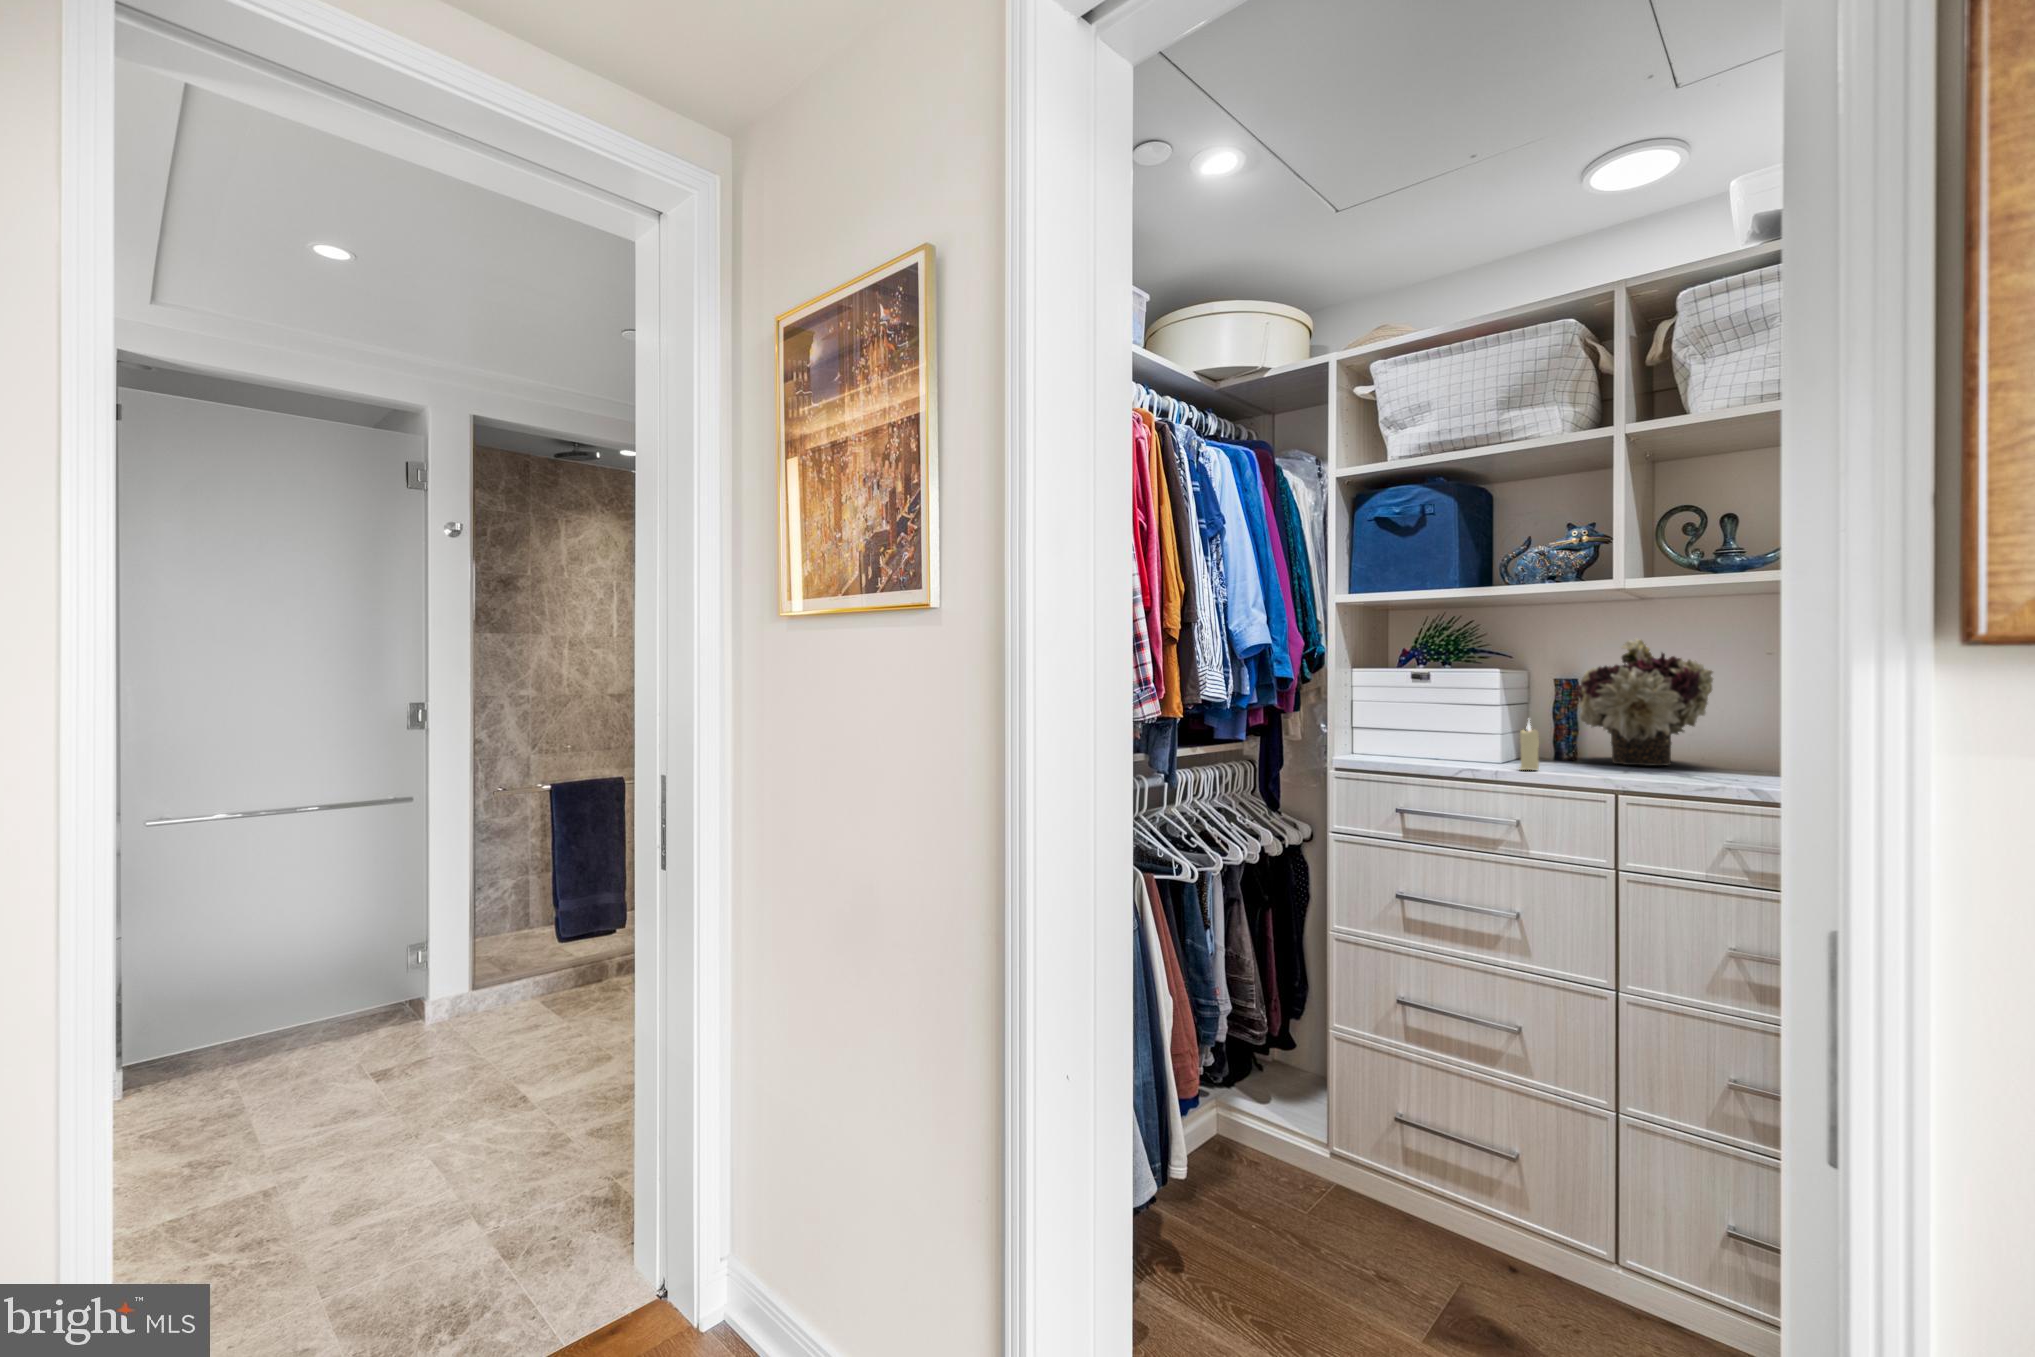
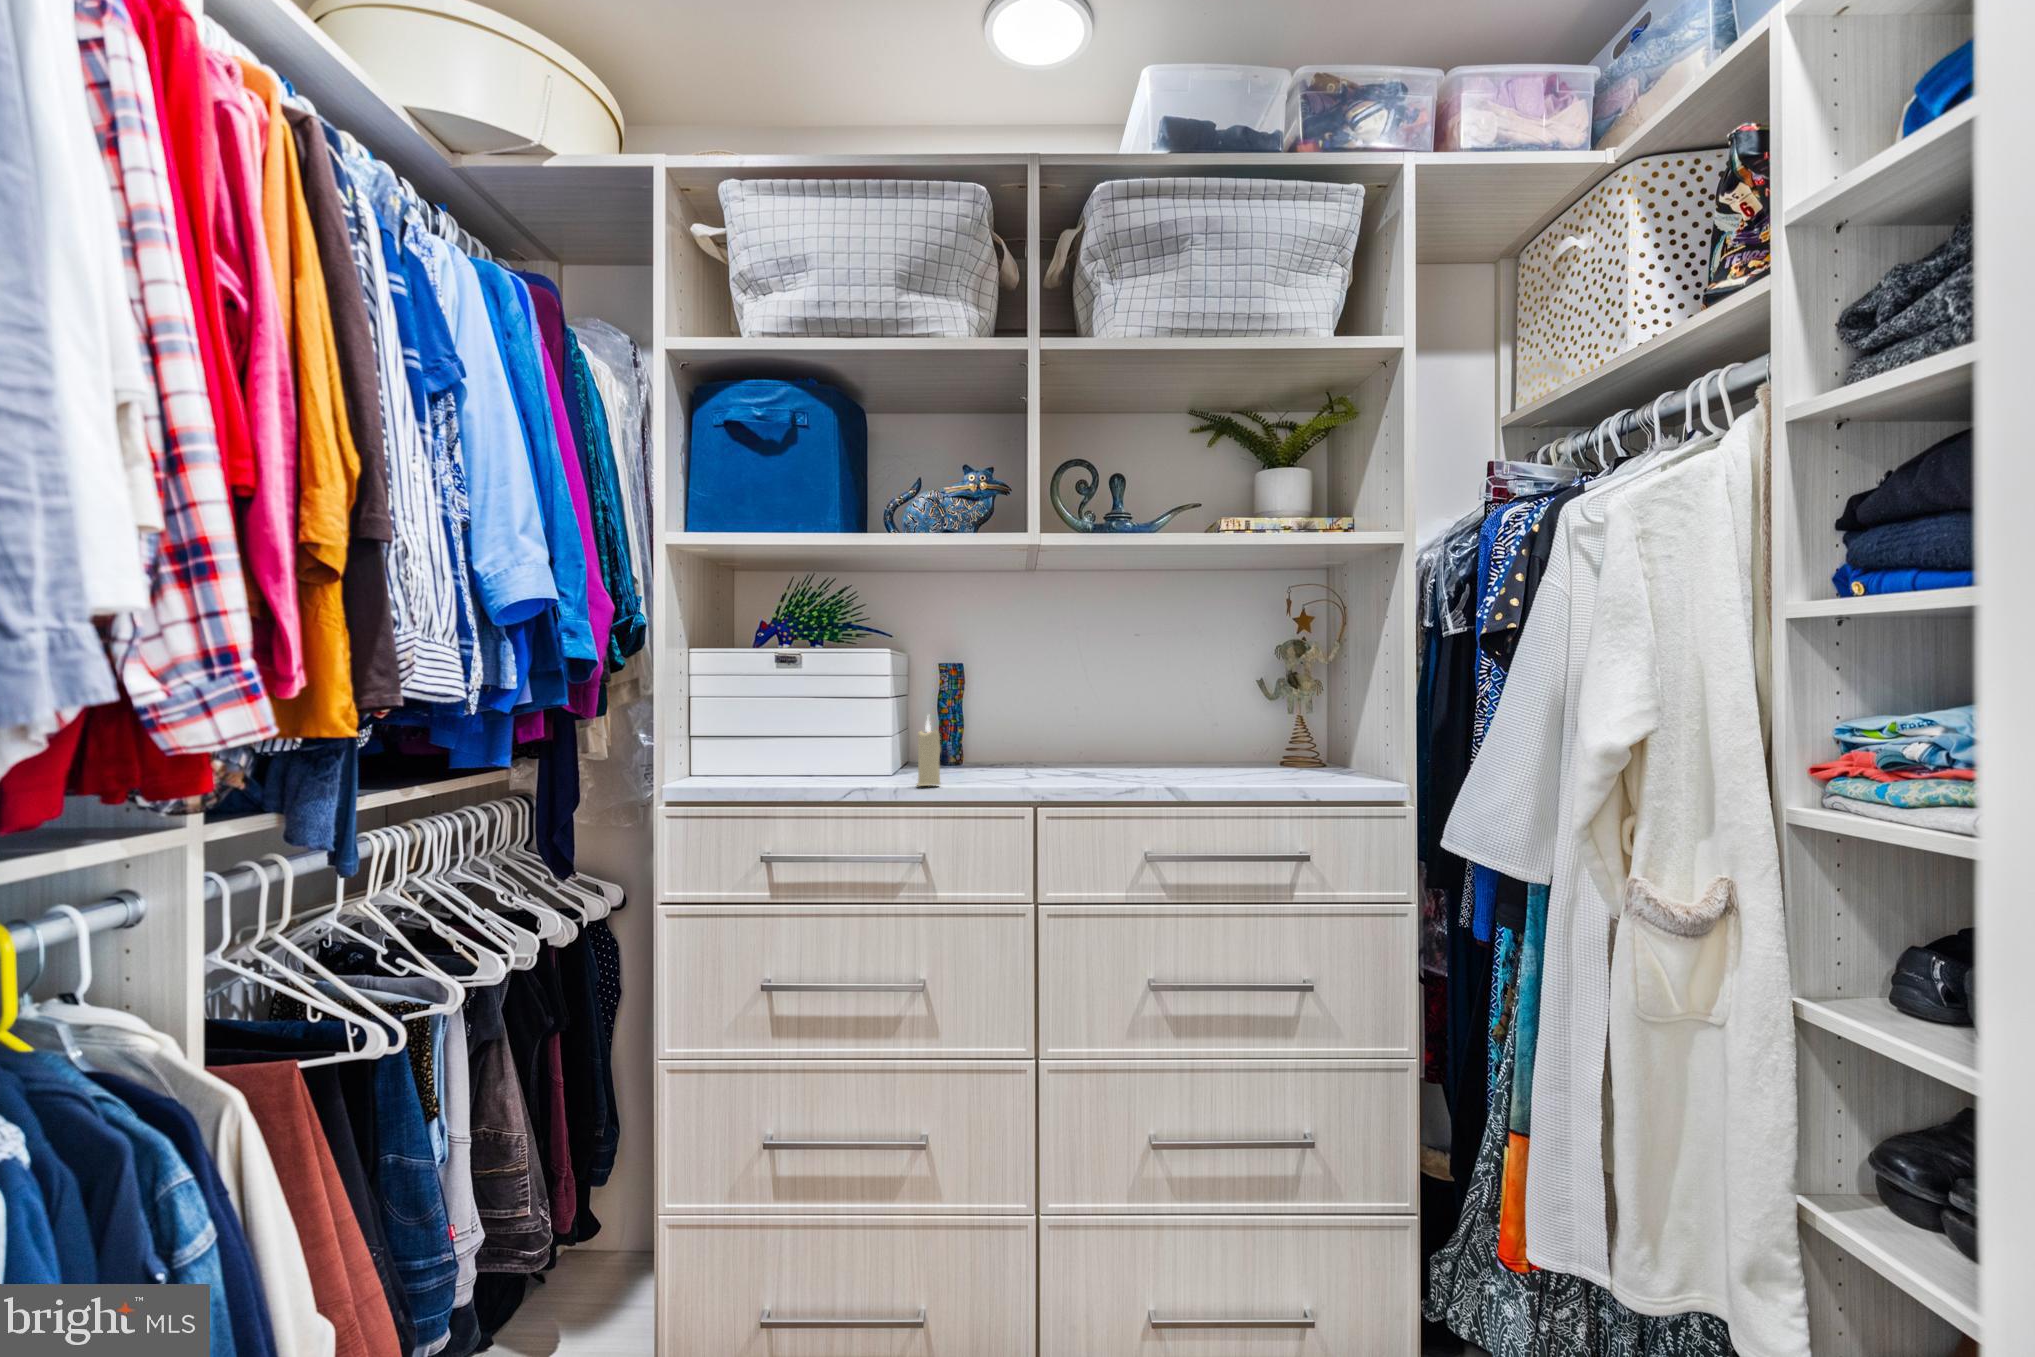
flower arrangement: present [1577,639,1713,766] -> none [969,611,1117,771]

